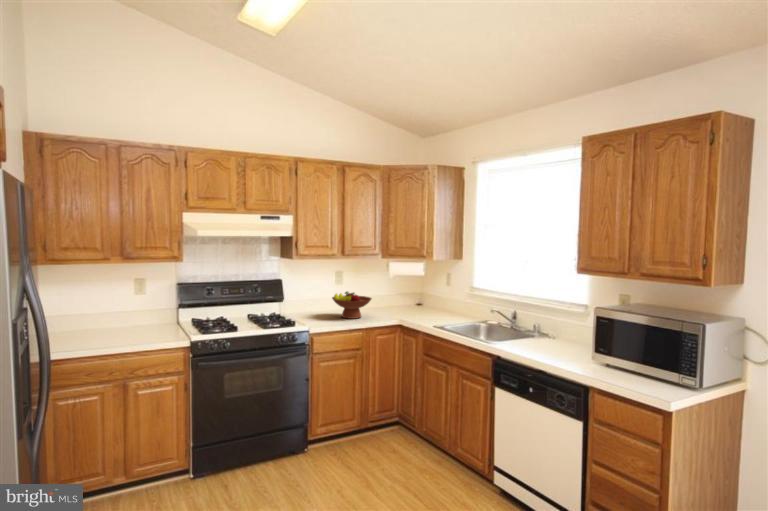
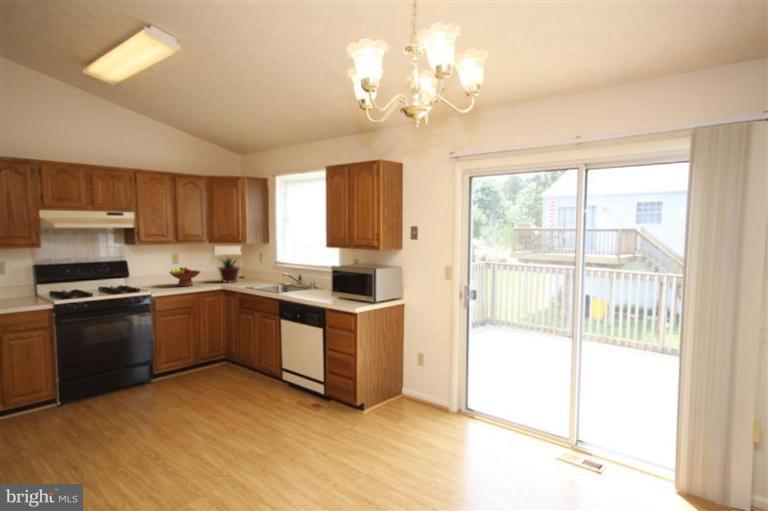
potted plant: none [386,277,425,315] -> present [218,258,240,283]

